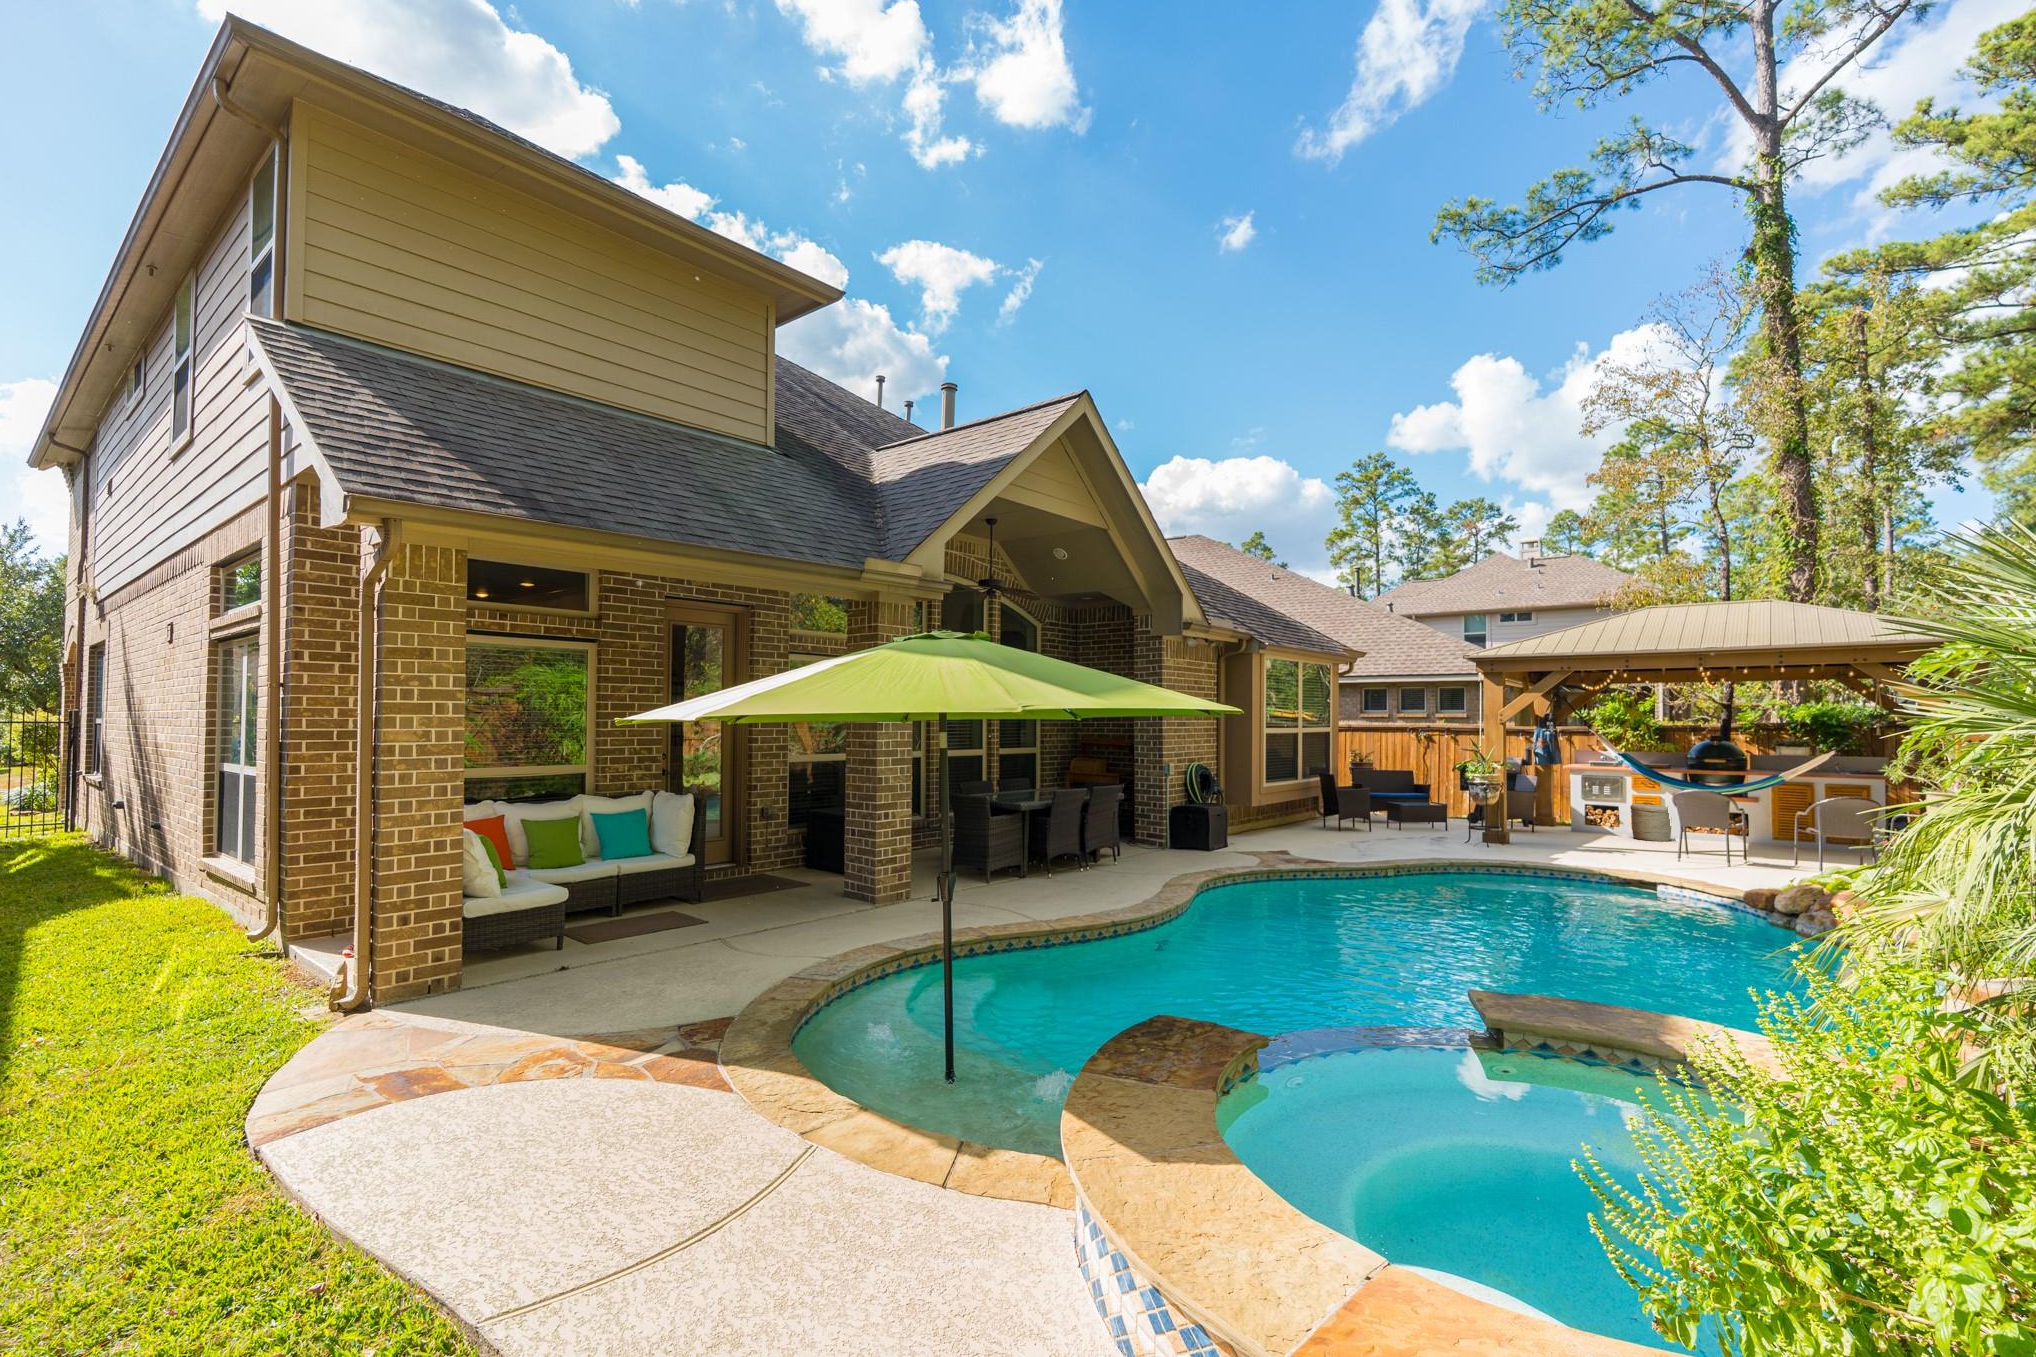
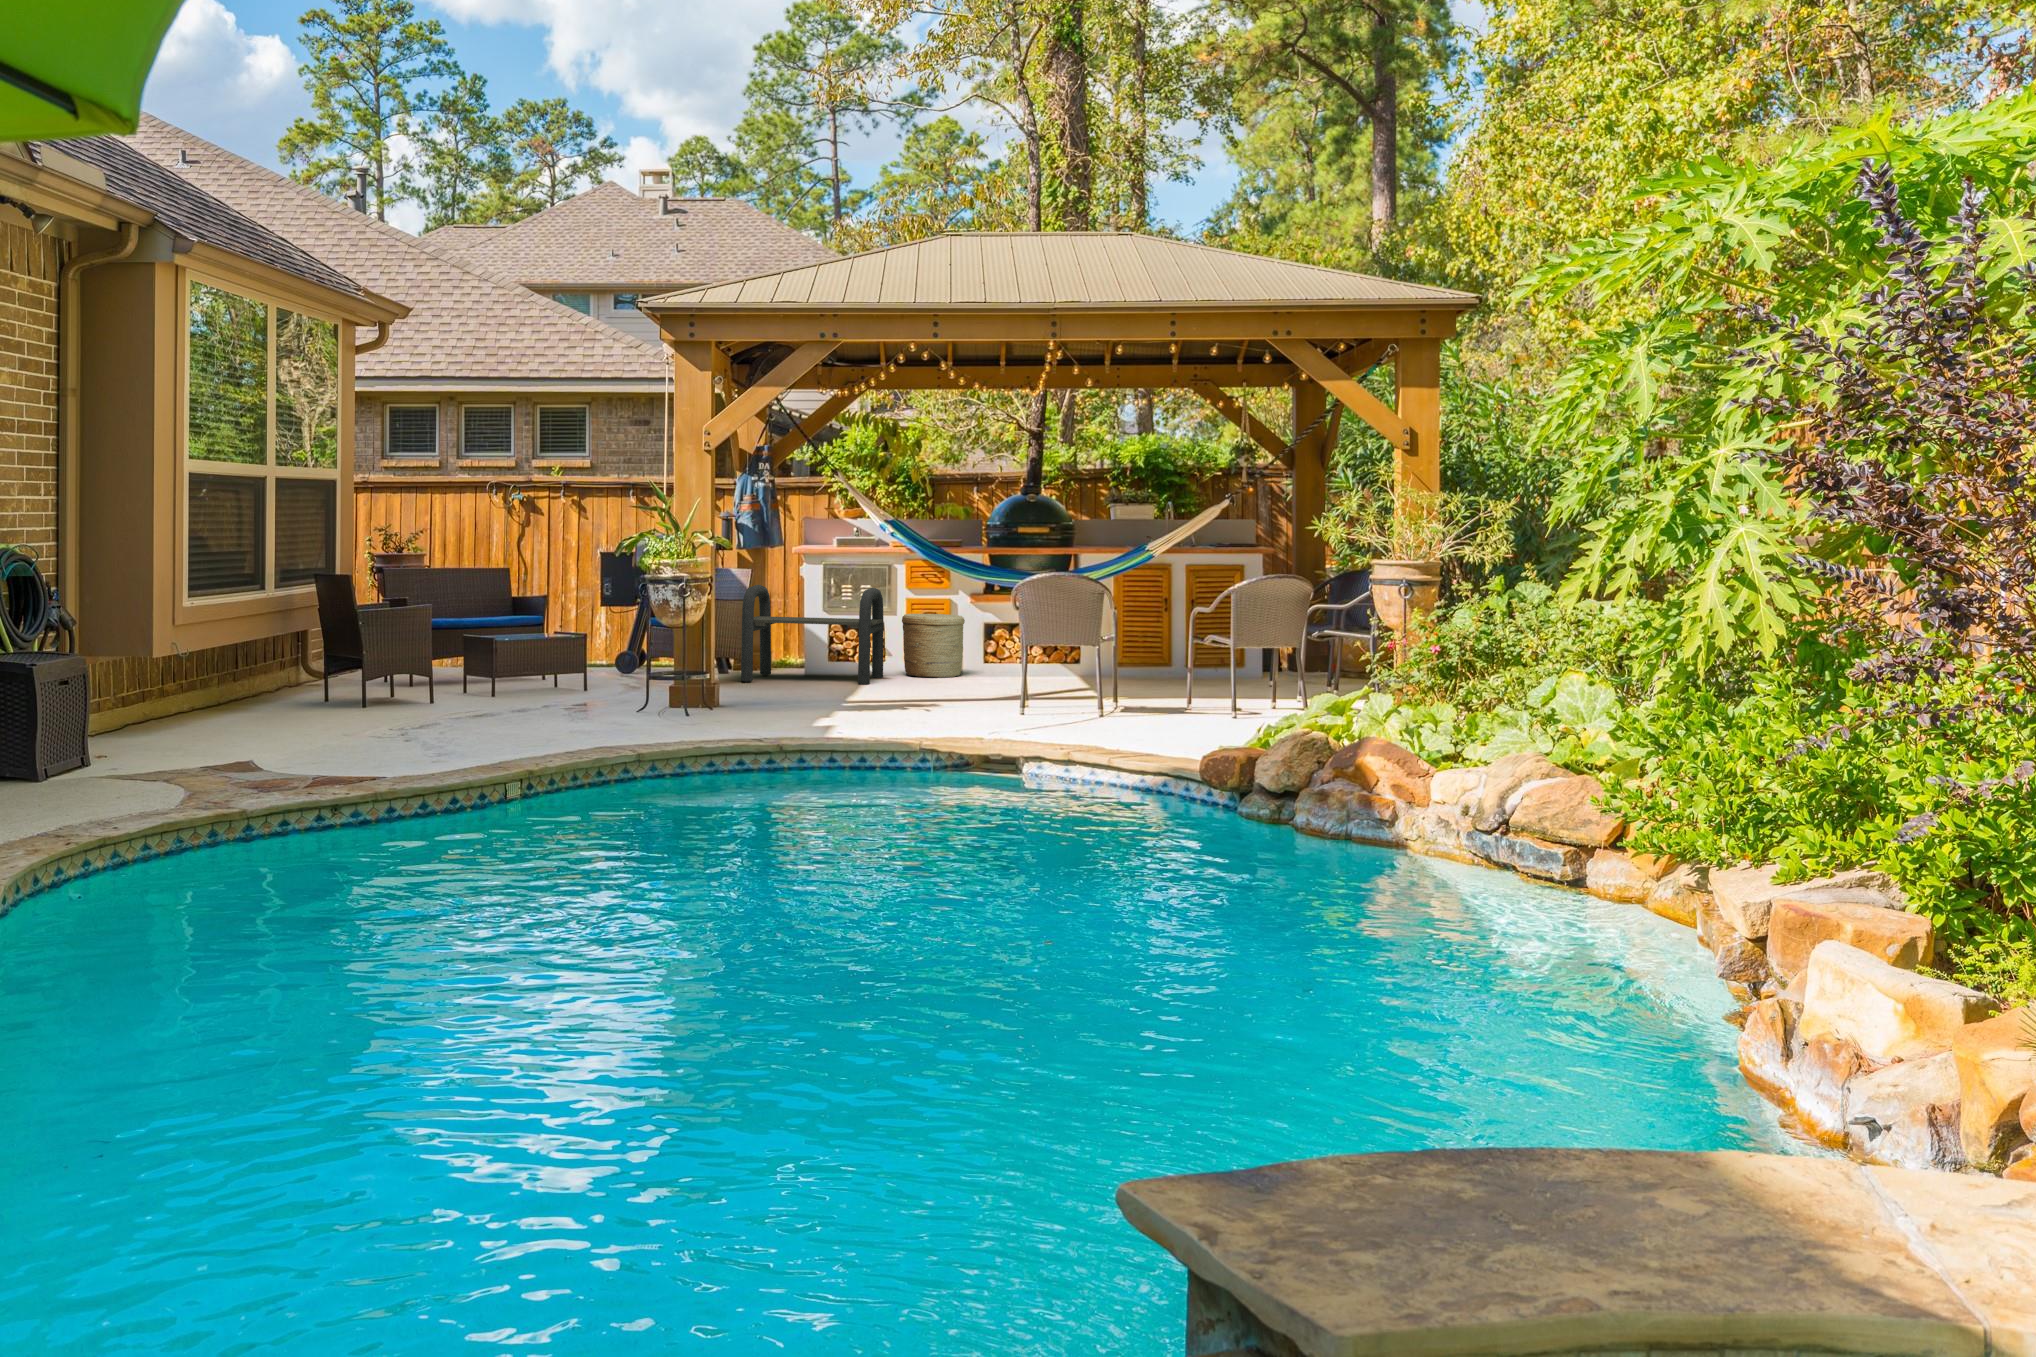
bench: none [1529,784,1617,841] -> present [741,585,883,685]

